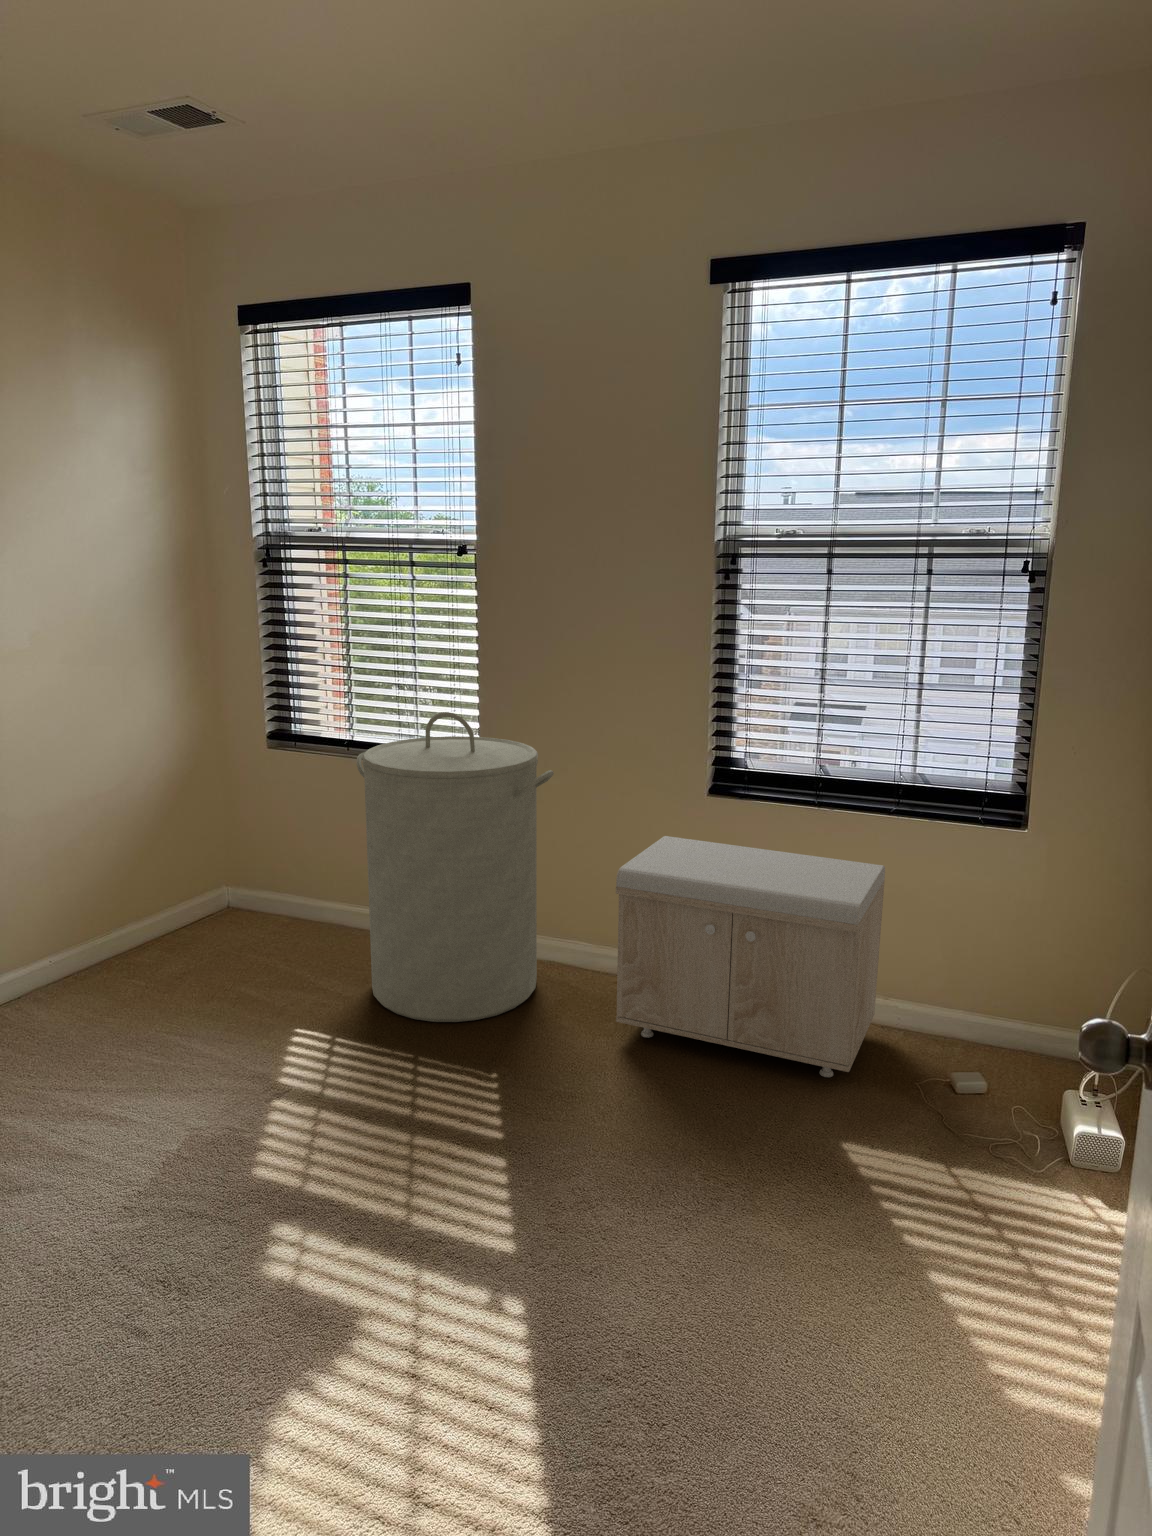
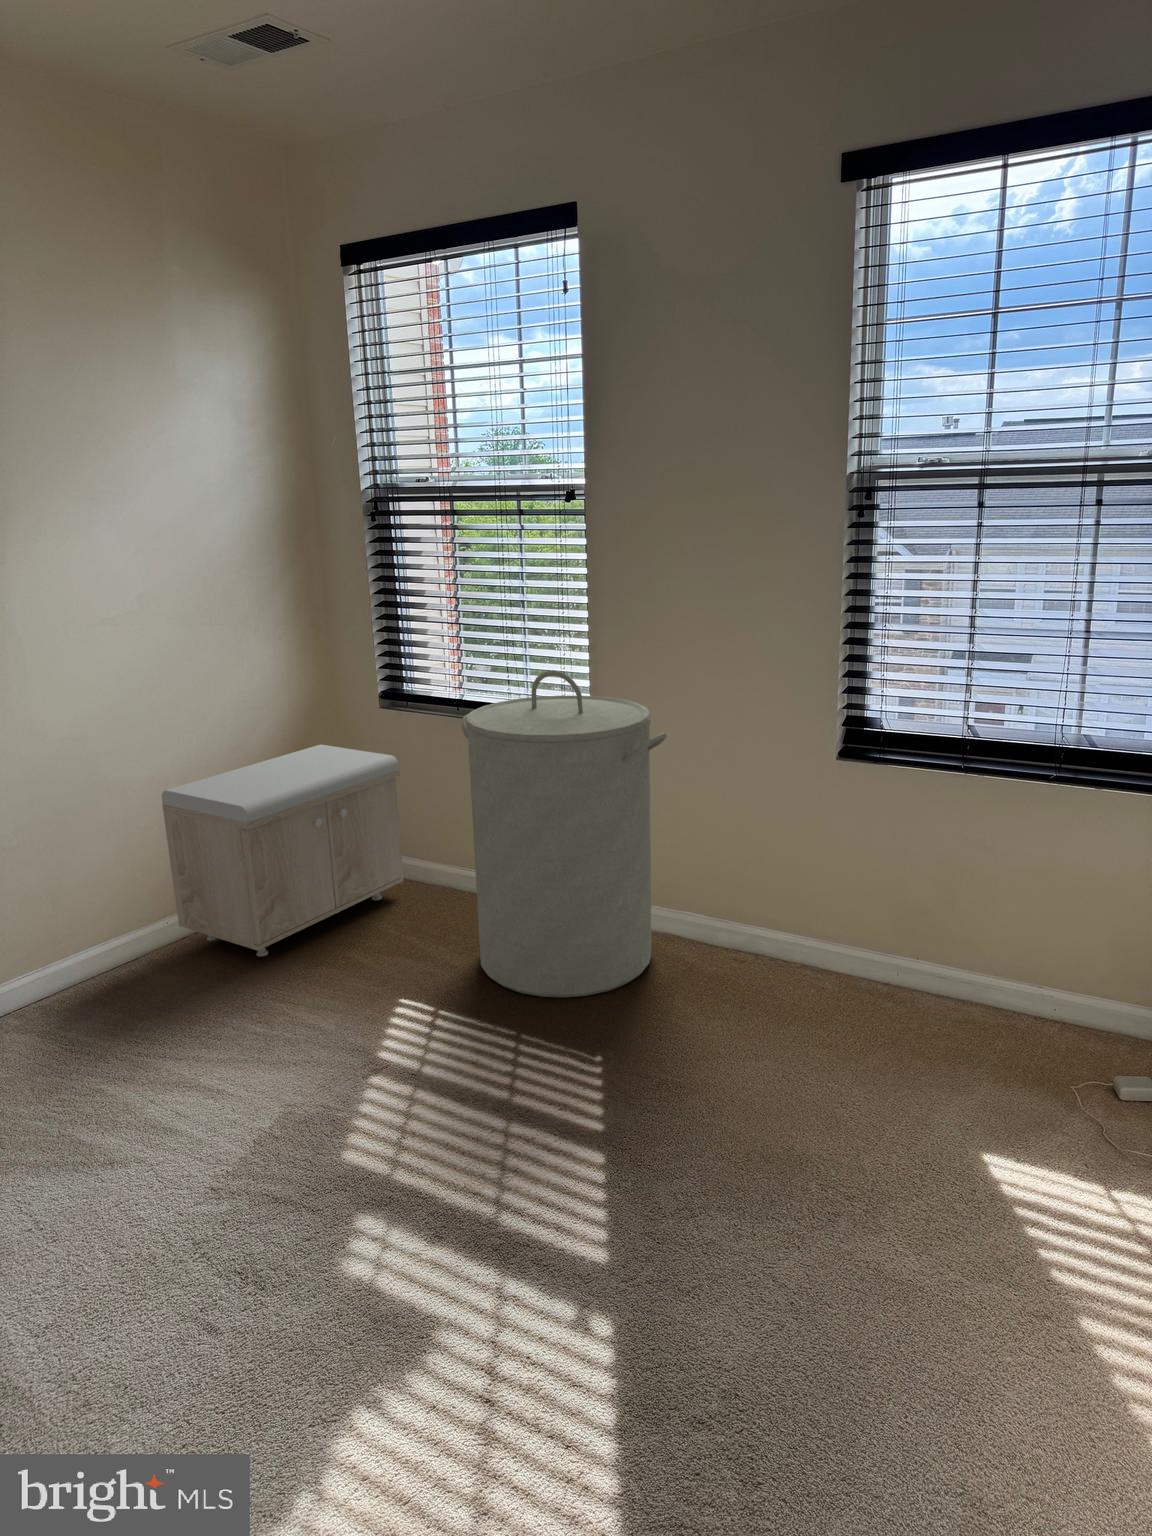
storage bench: present [616,836,885,1077] -> present [162,745,404,956]

